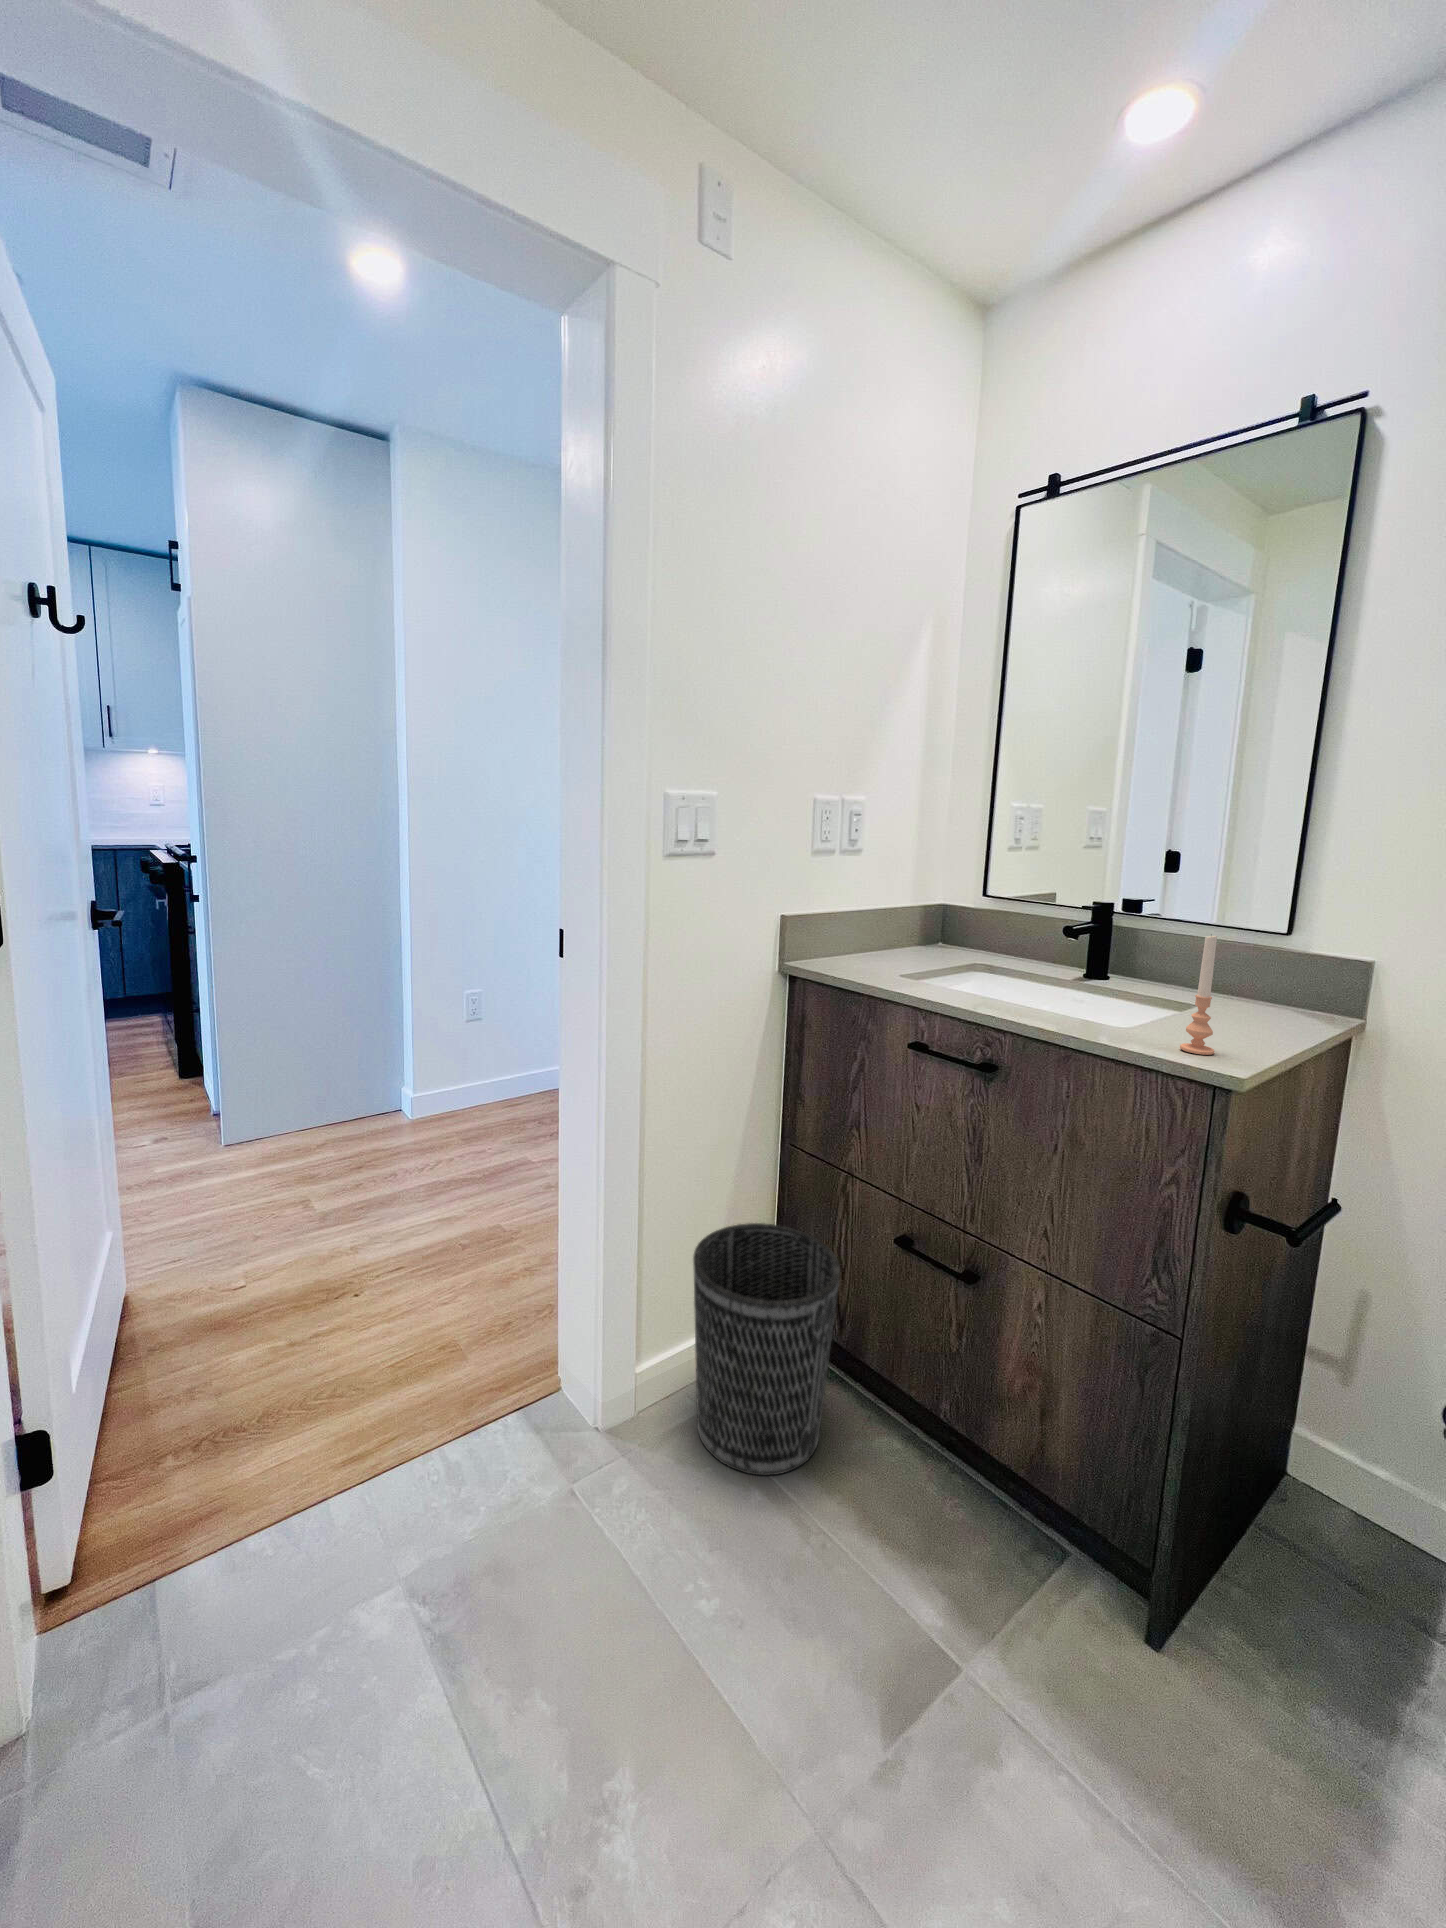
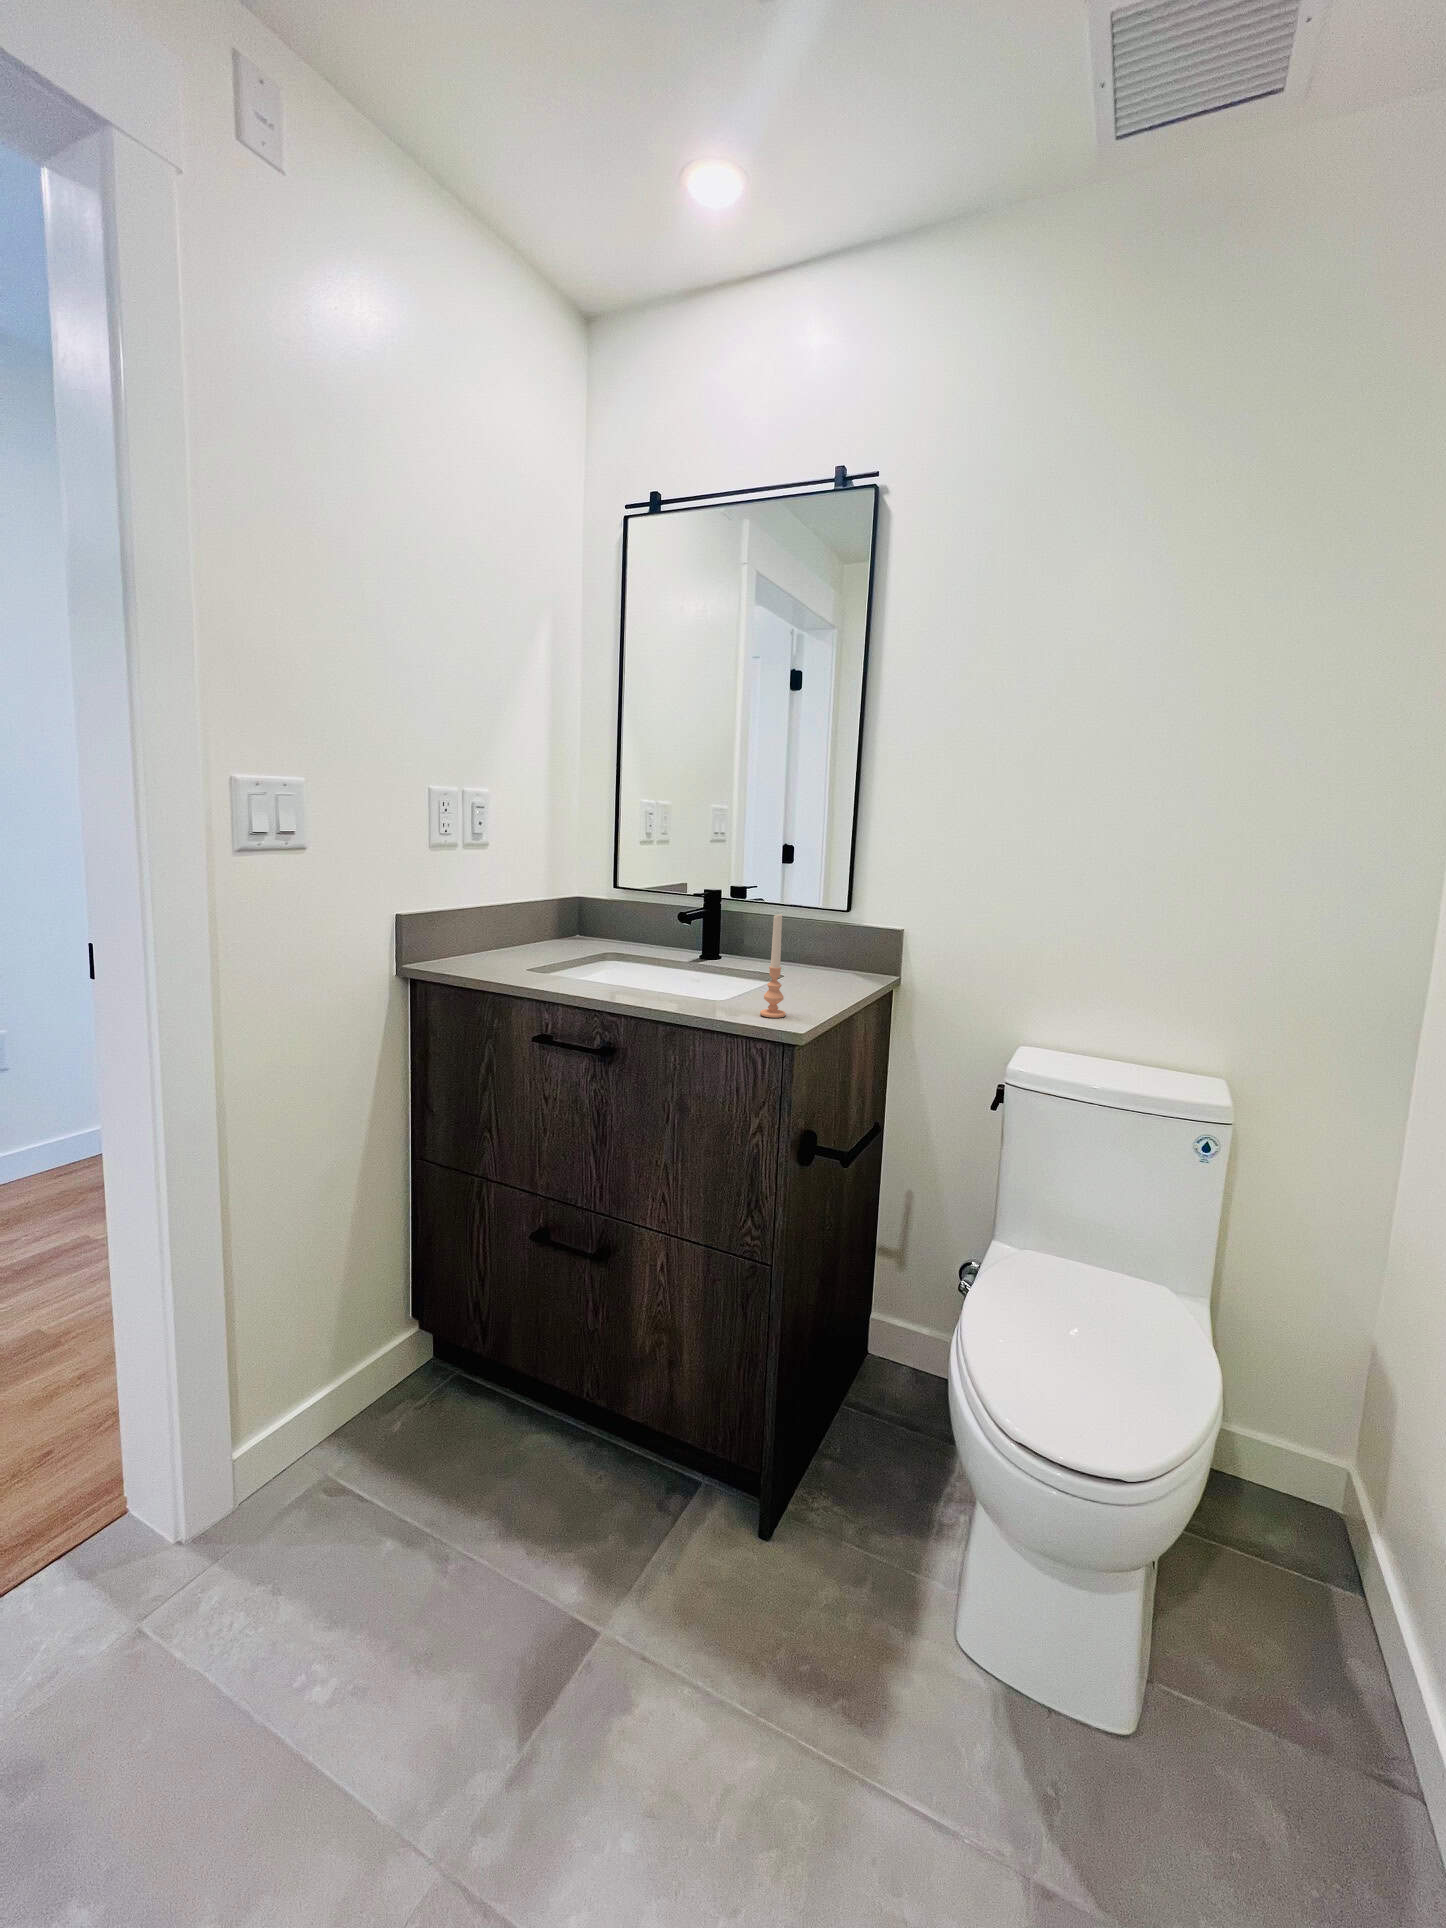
wastebasket: present [693,1223,840,1475] -> none [301,1246,475,1525]

